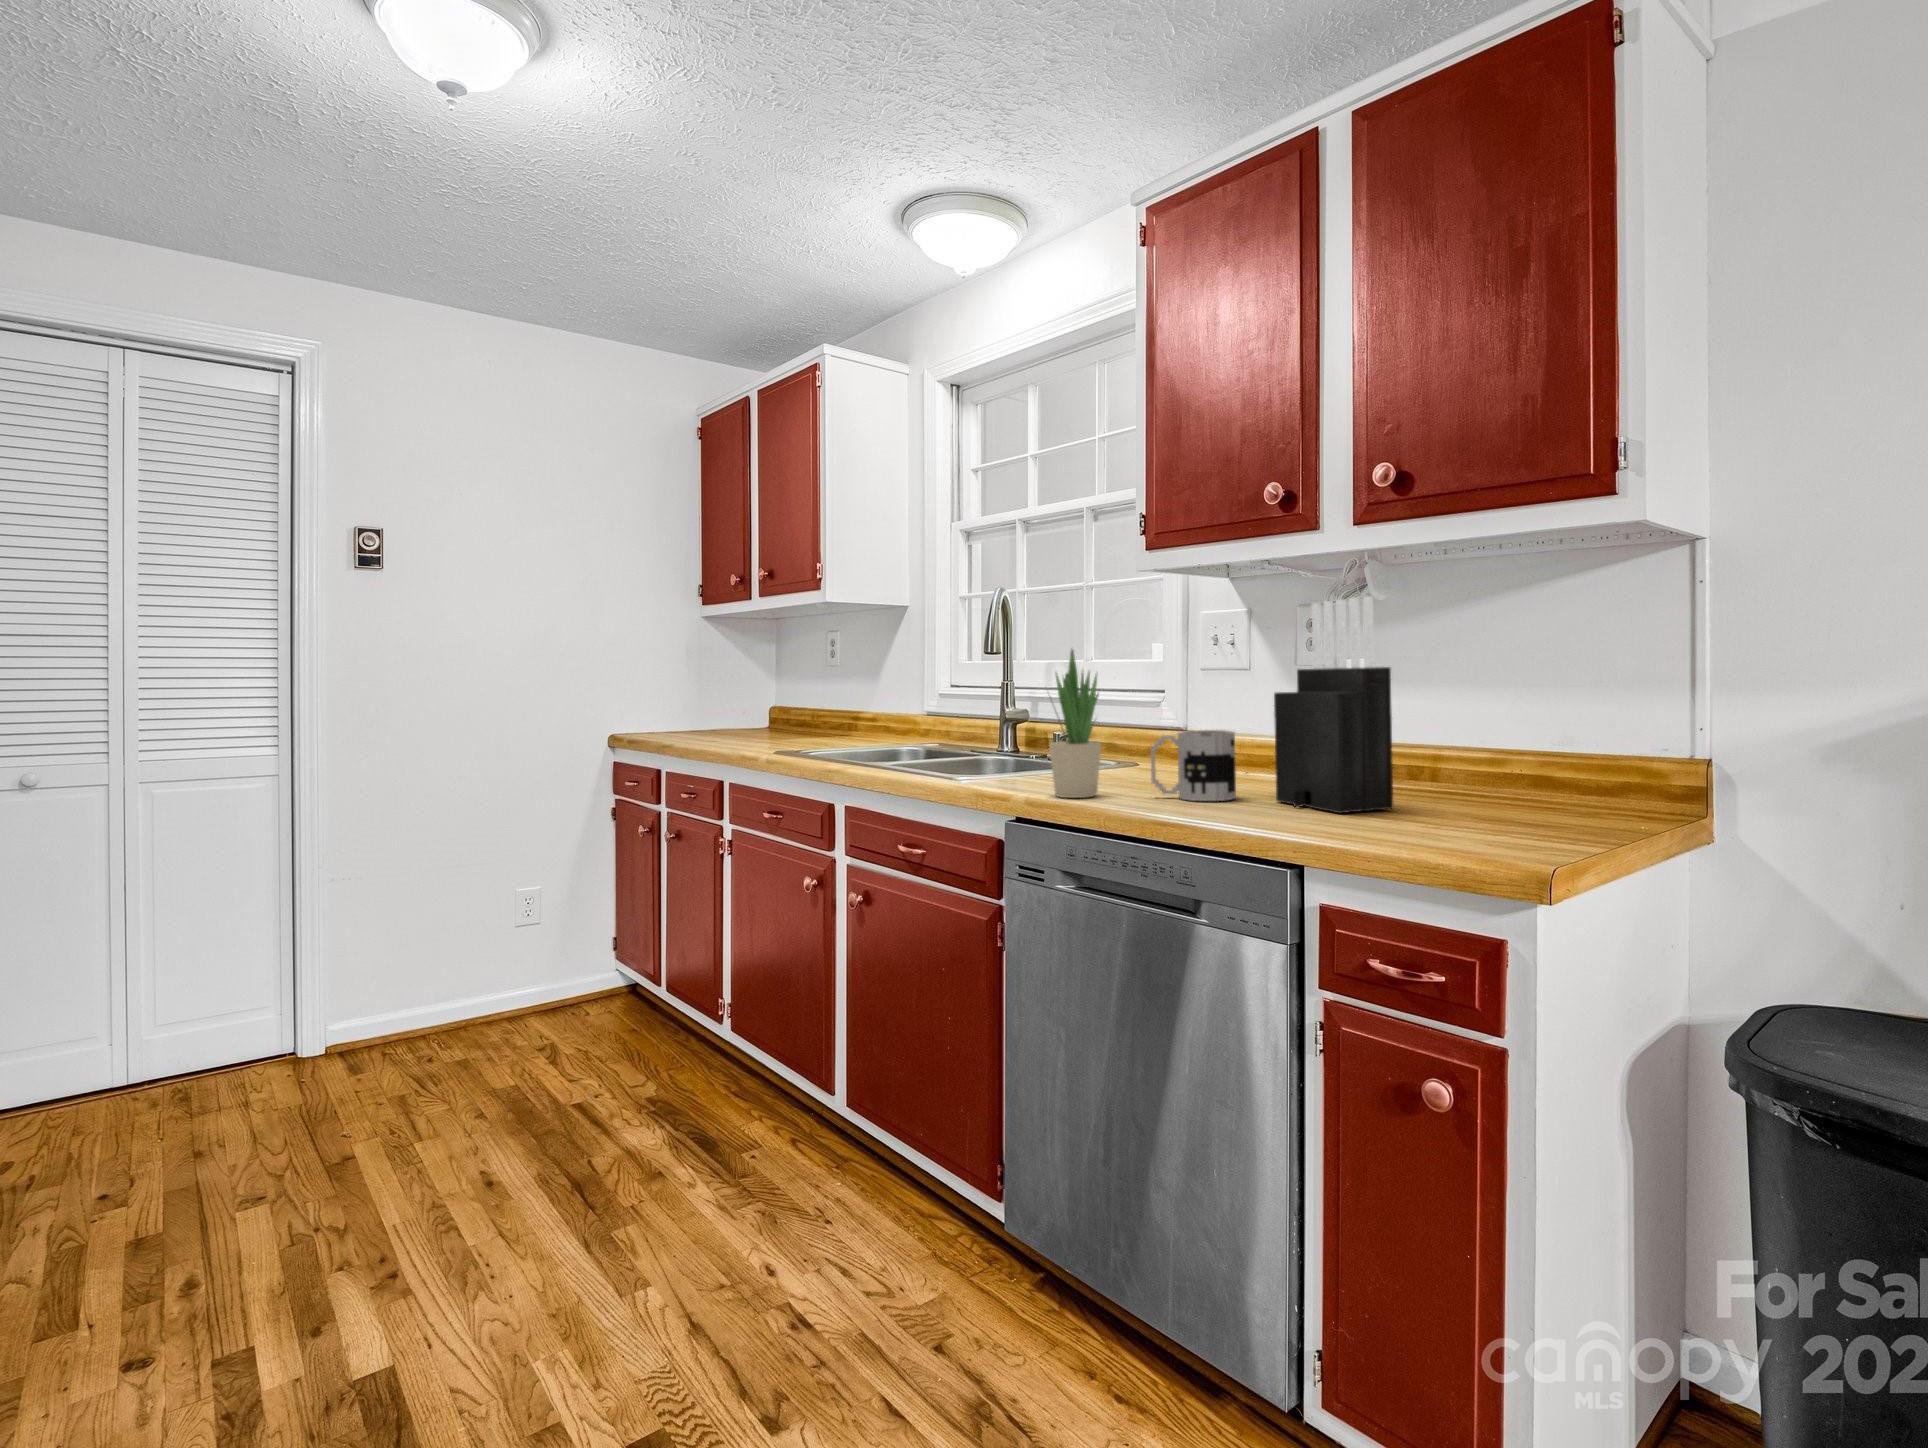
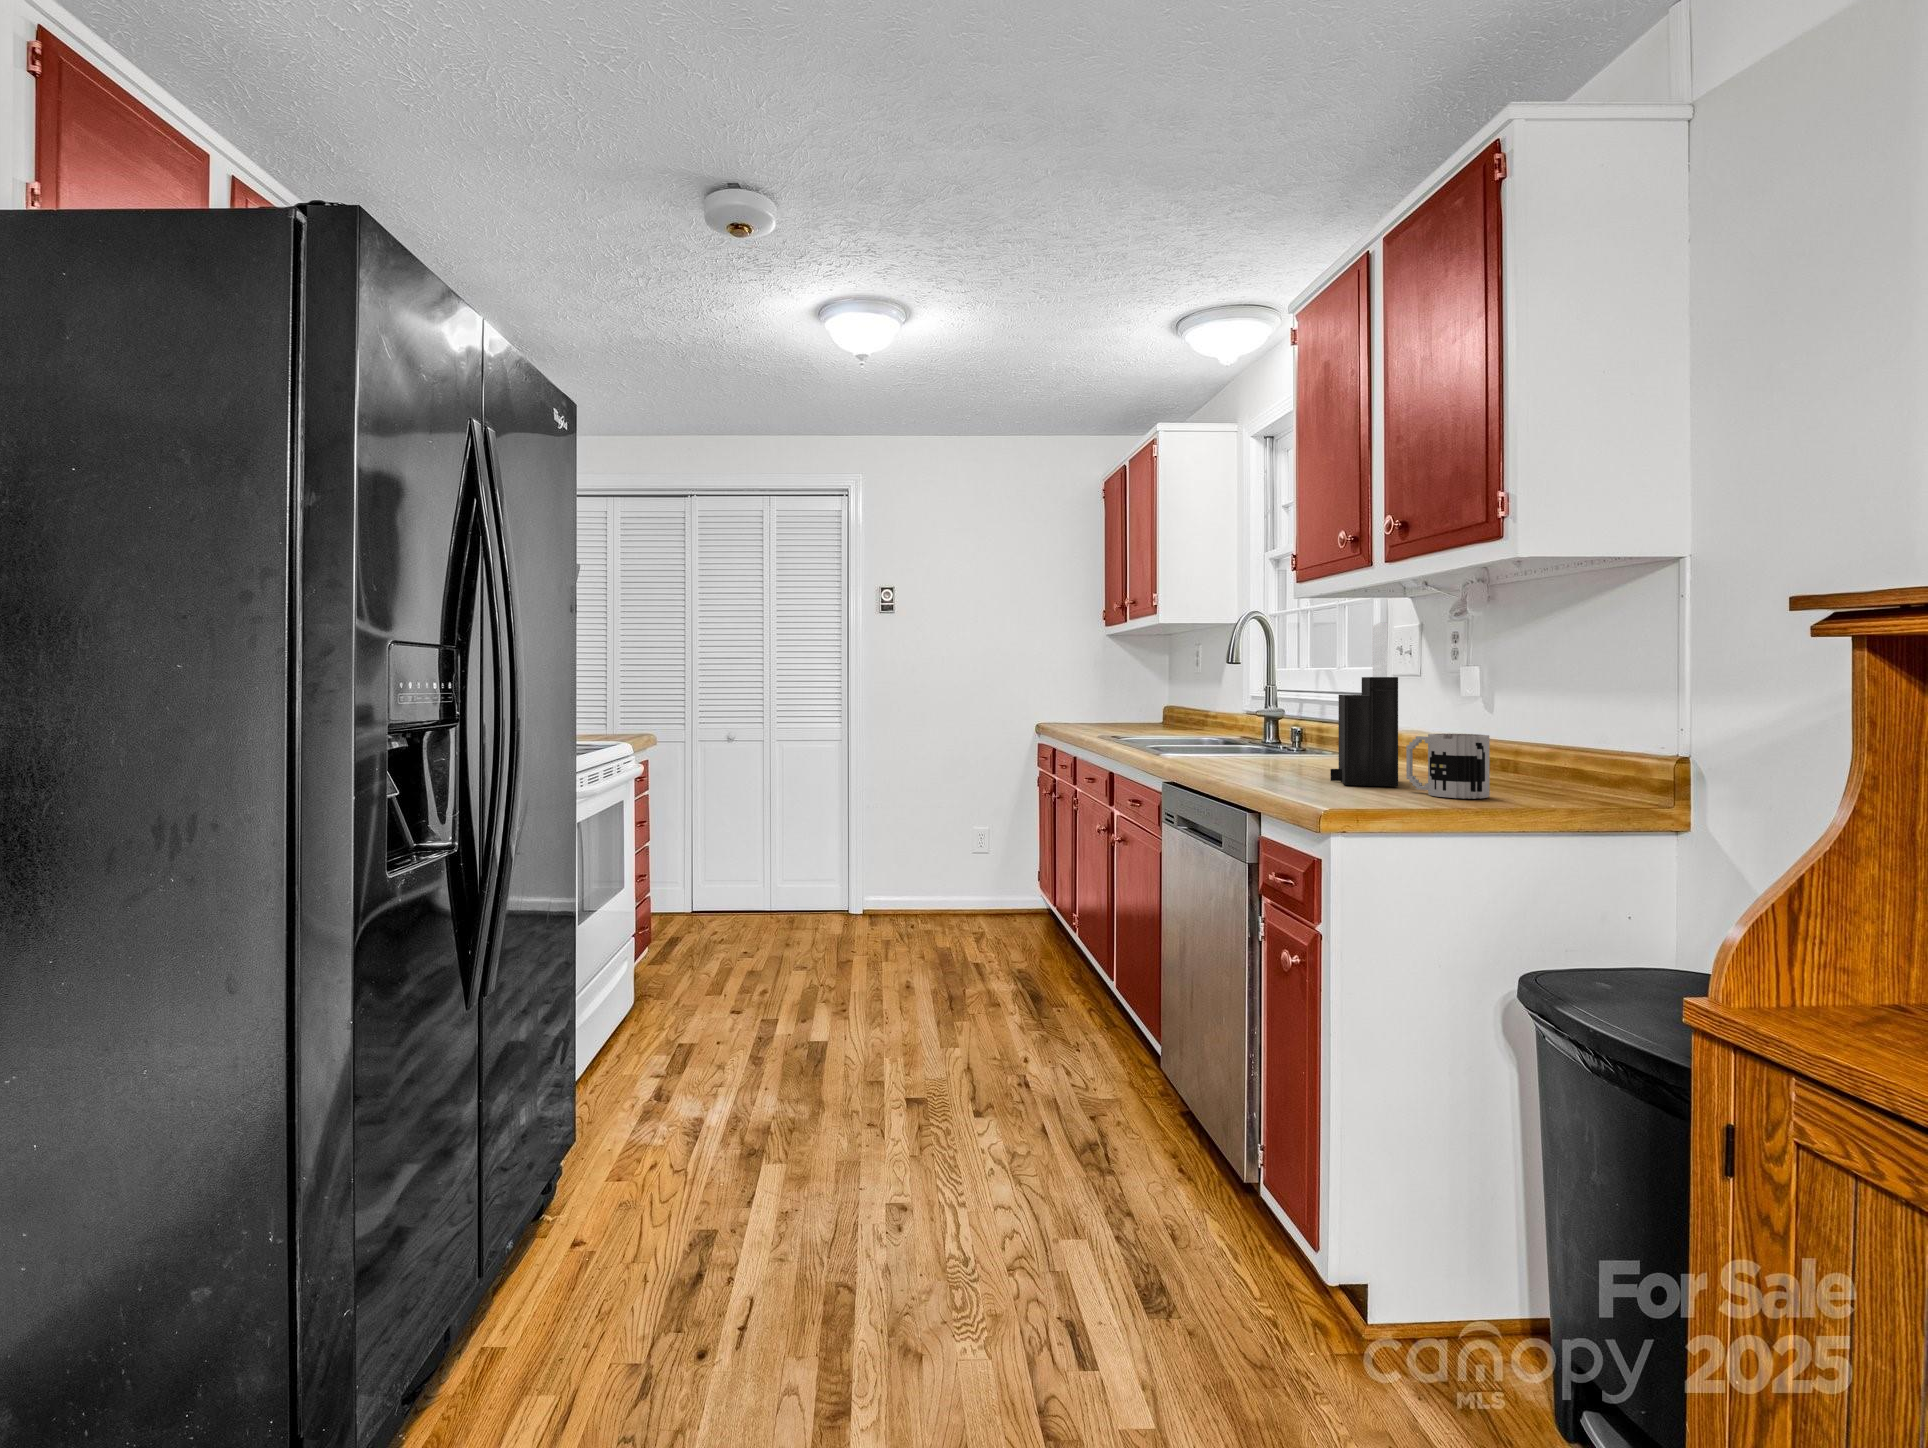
potted plant: present [1047,650,1101,798] -> none [1194,658,1239,767]
mug: present [1151,730,1236,801] -> present [1406,733,1490,799]

